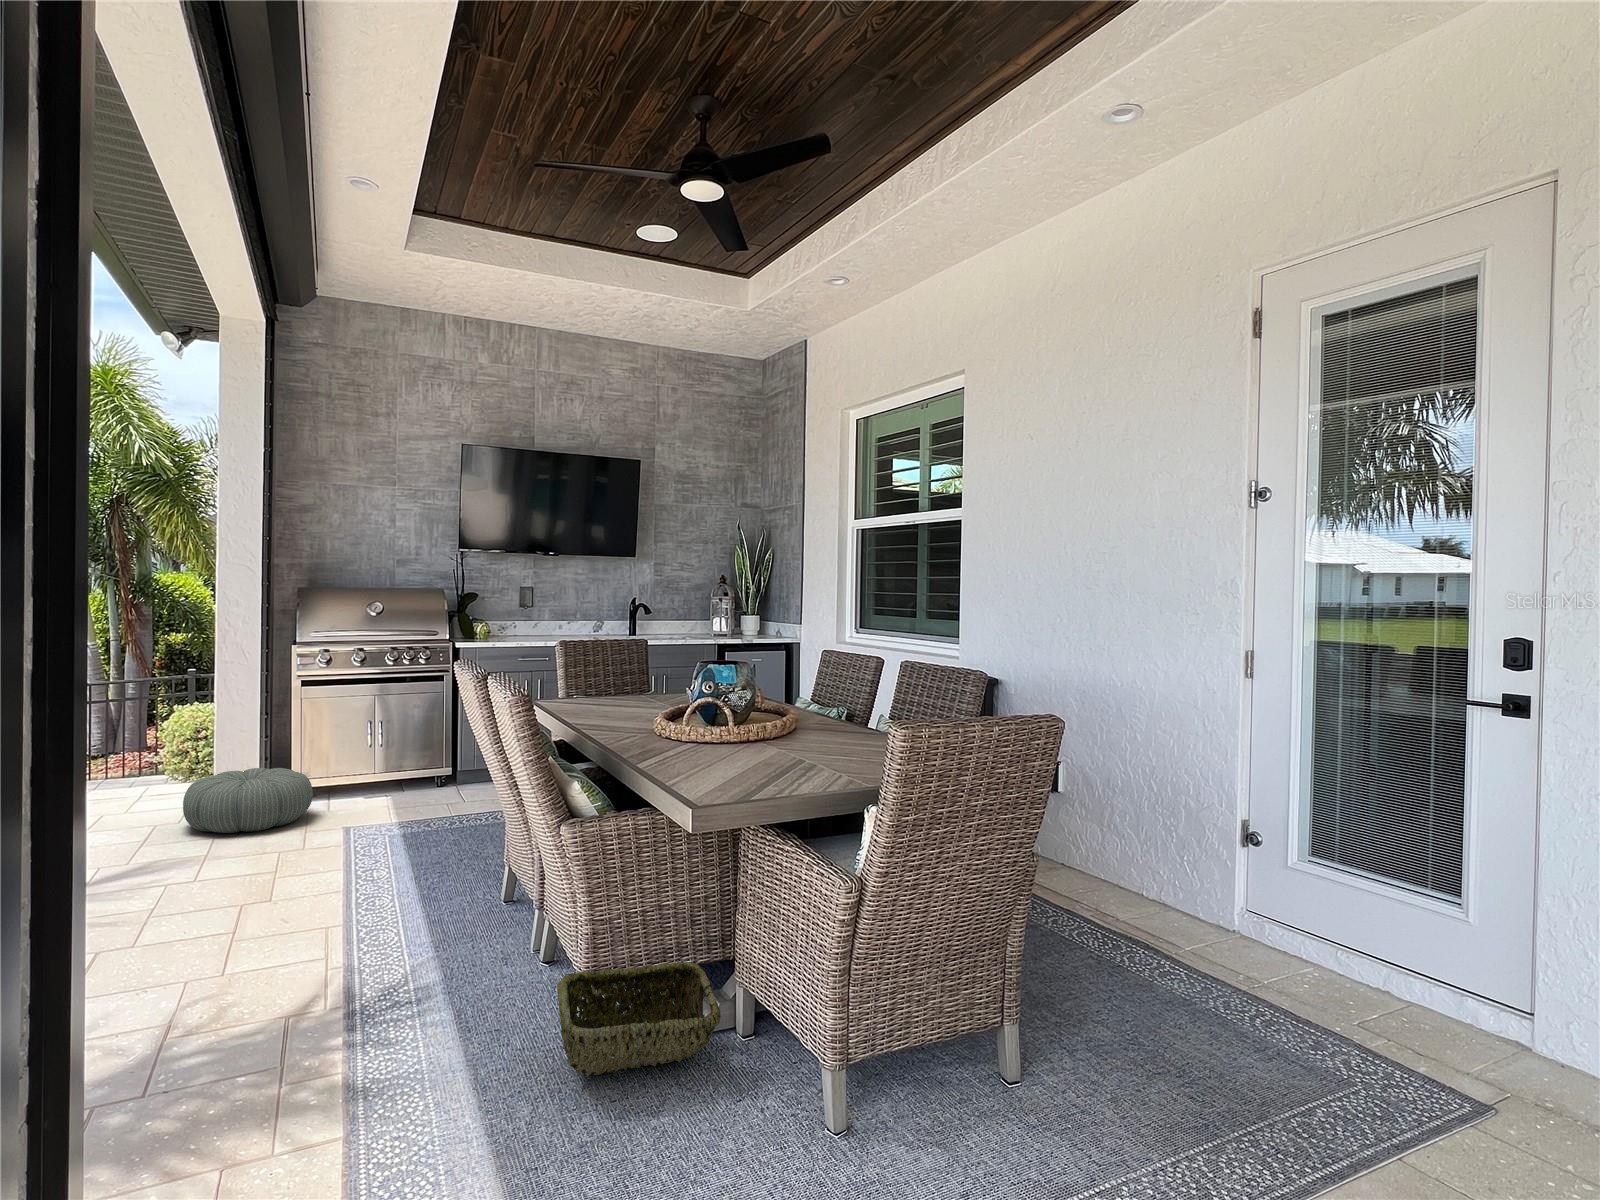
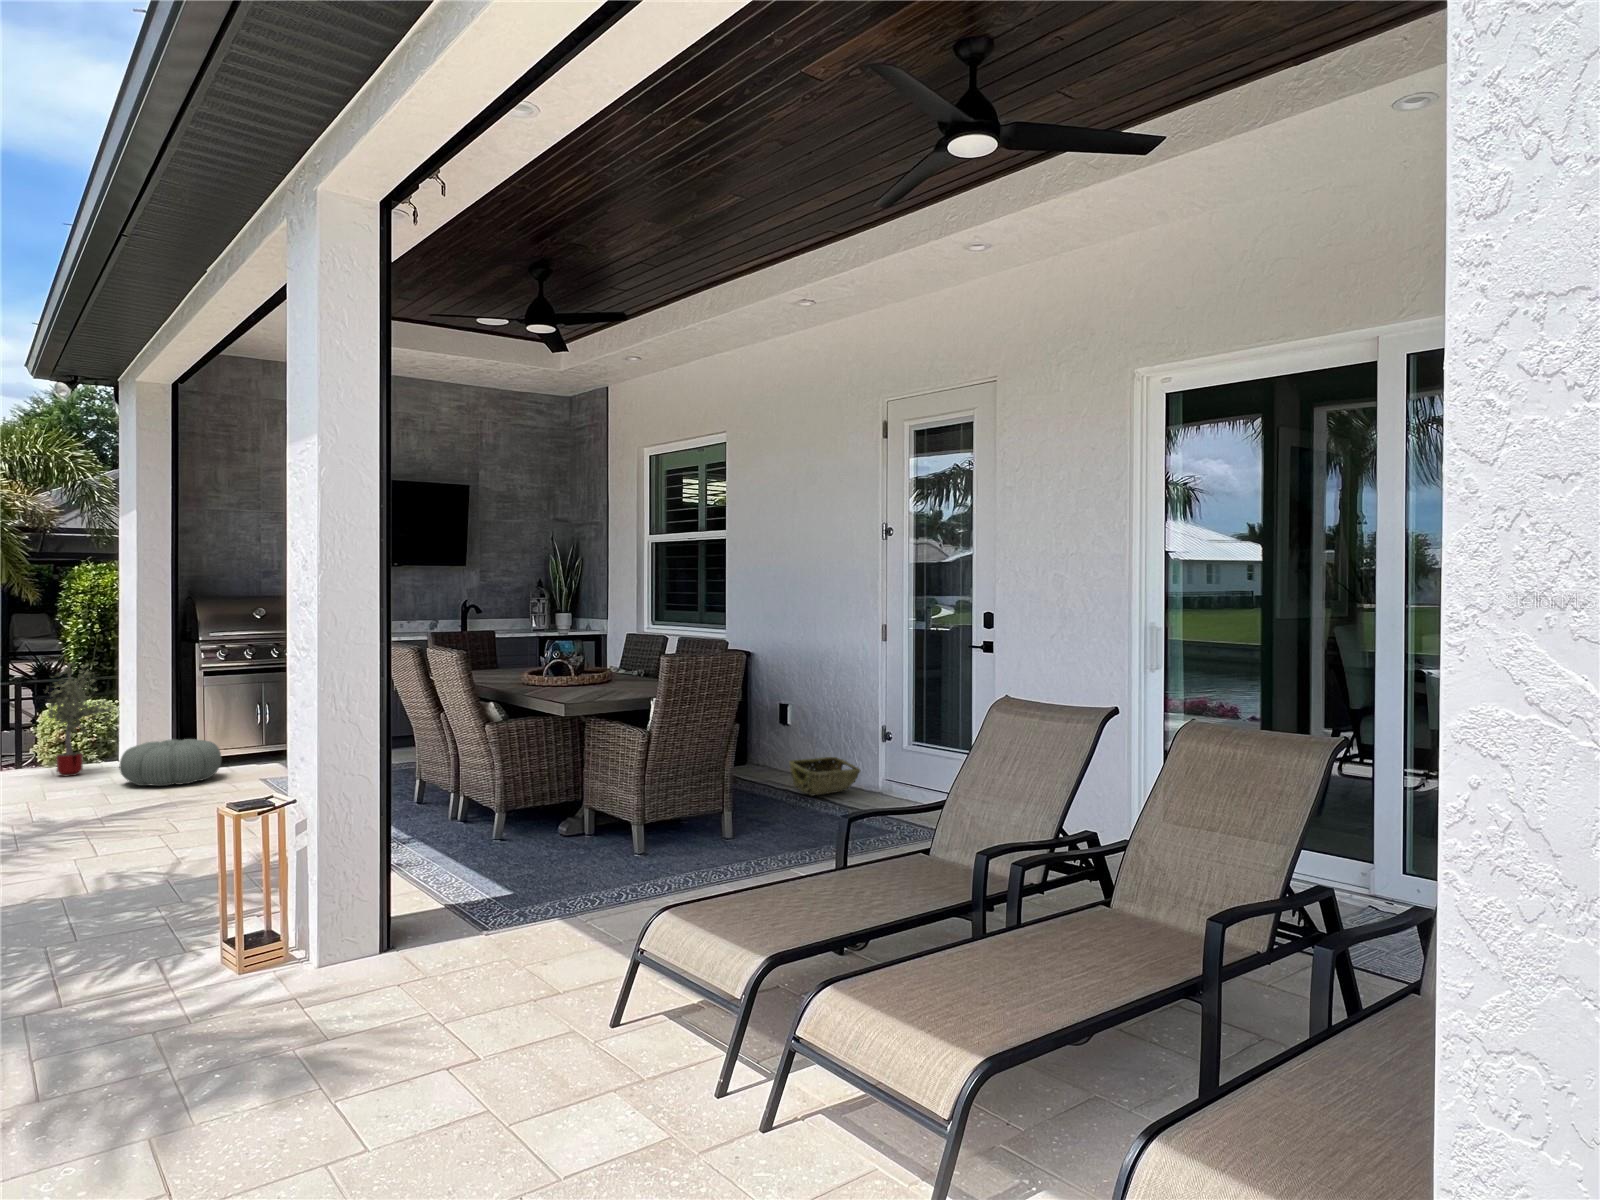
potted tree: none [117,667,207,806] -> present [45,663,114,776]
woven basket: present [557,962,720,1076] -> present [789,757,861,796]

